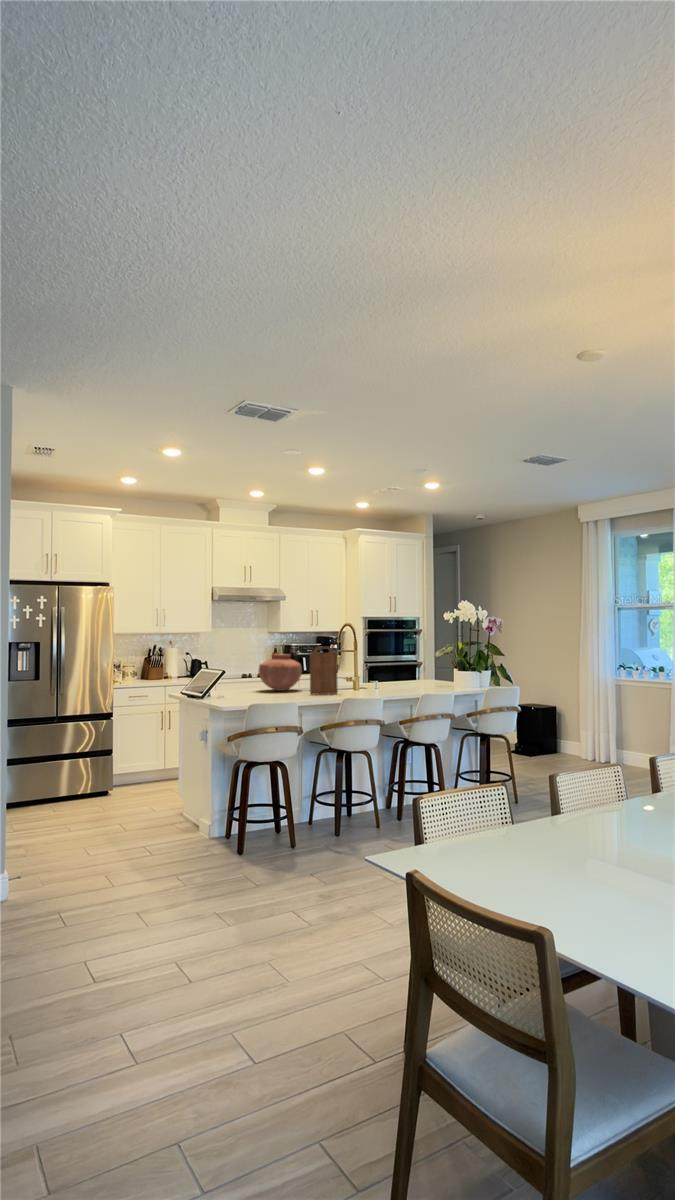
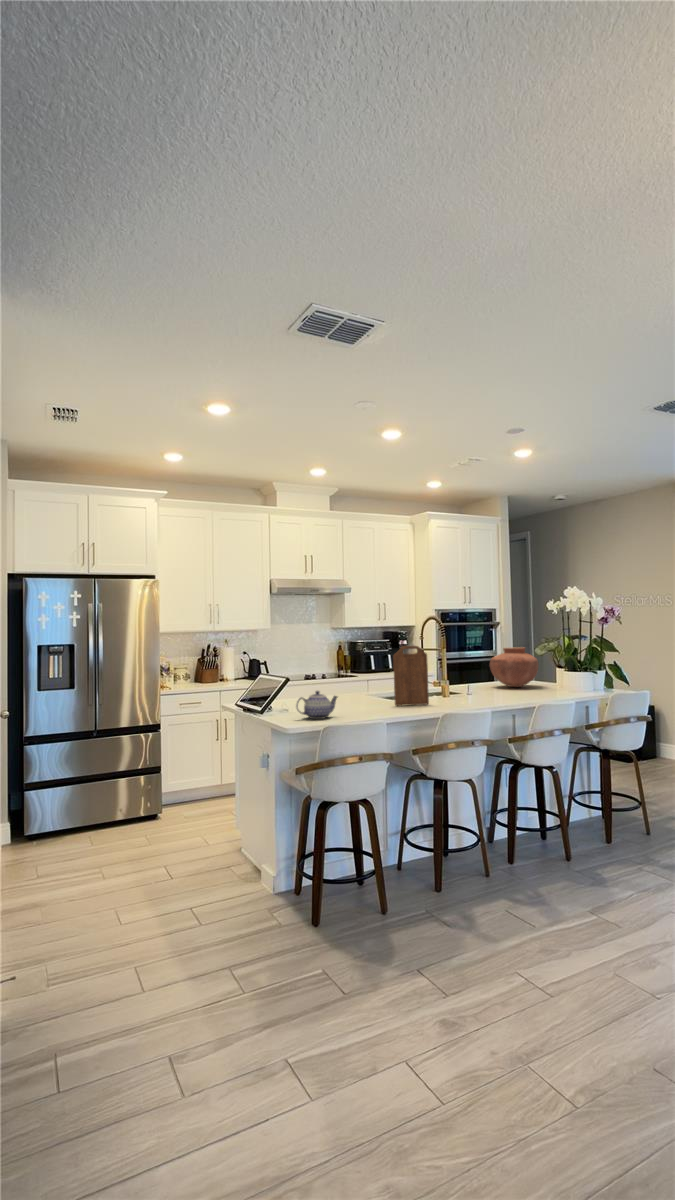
vase: present [259,654,302,691] -> present [490,647,539,687]
teapot: none [229,680,263,702] -> present [296,691,338,719]

